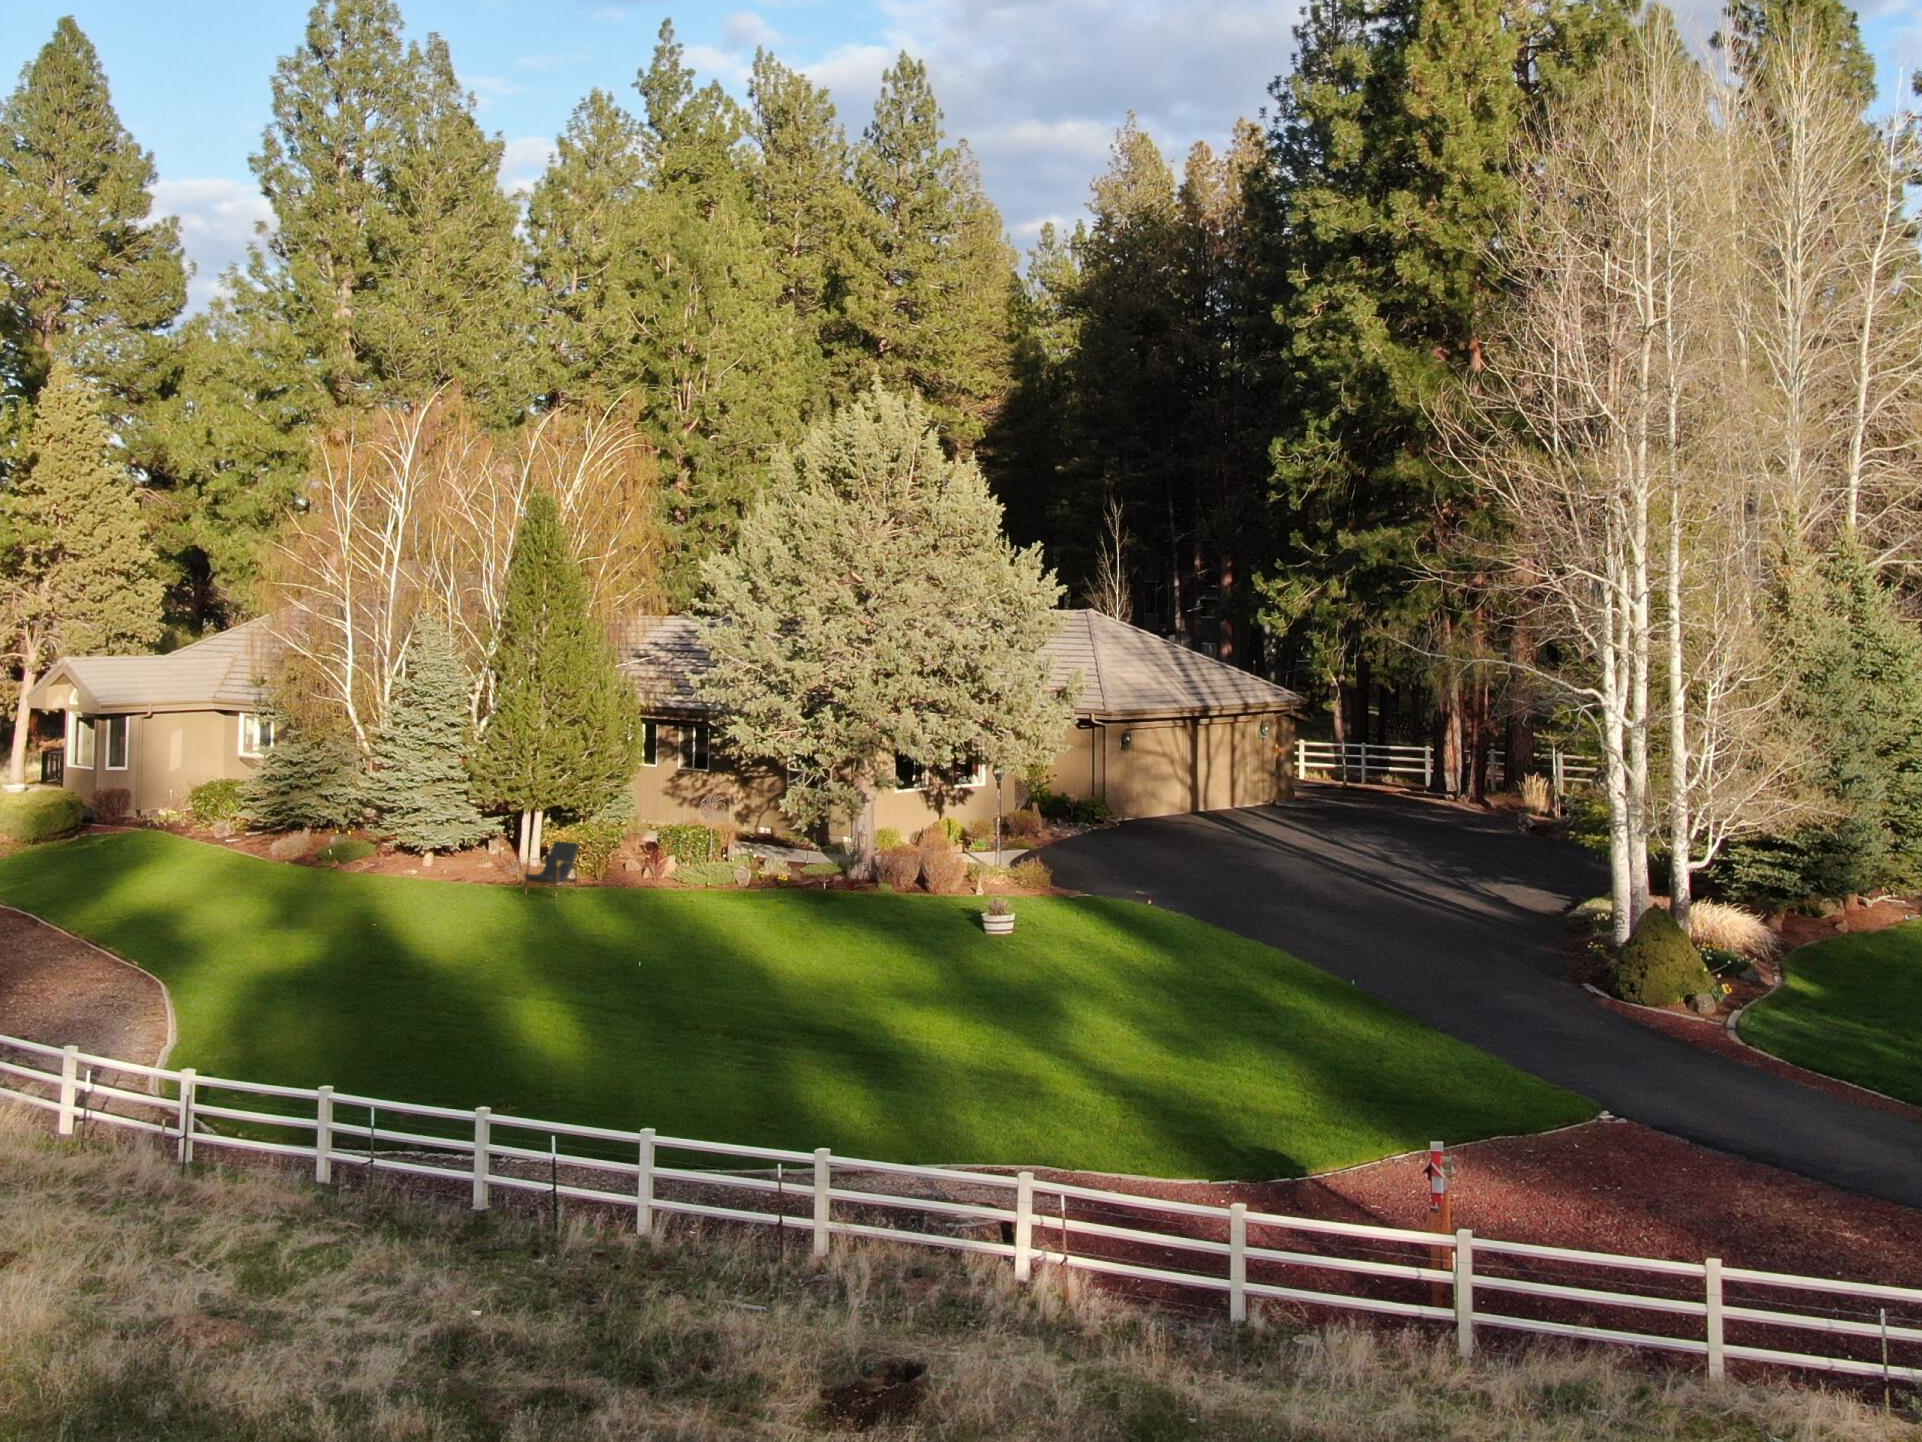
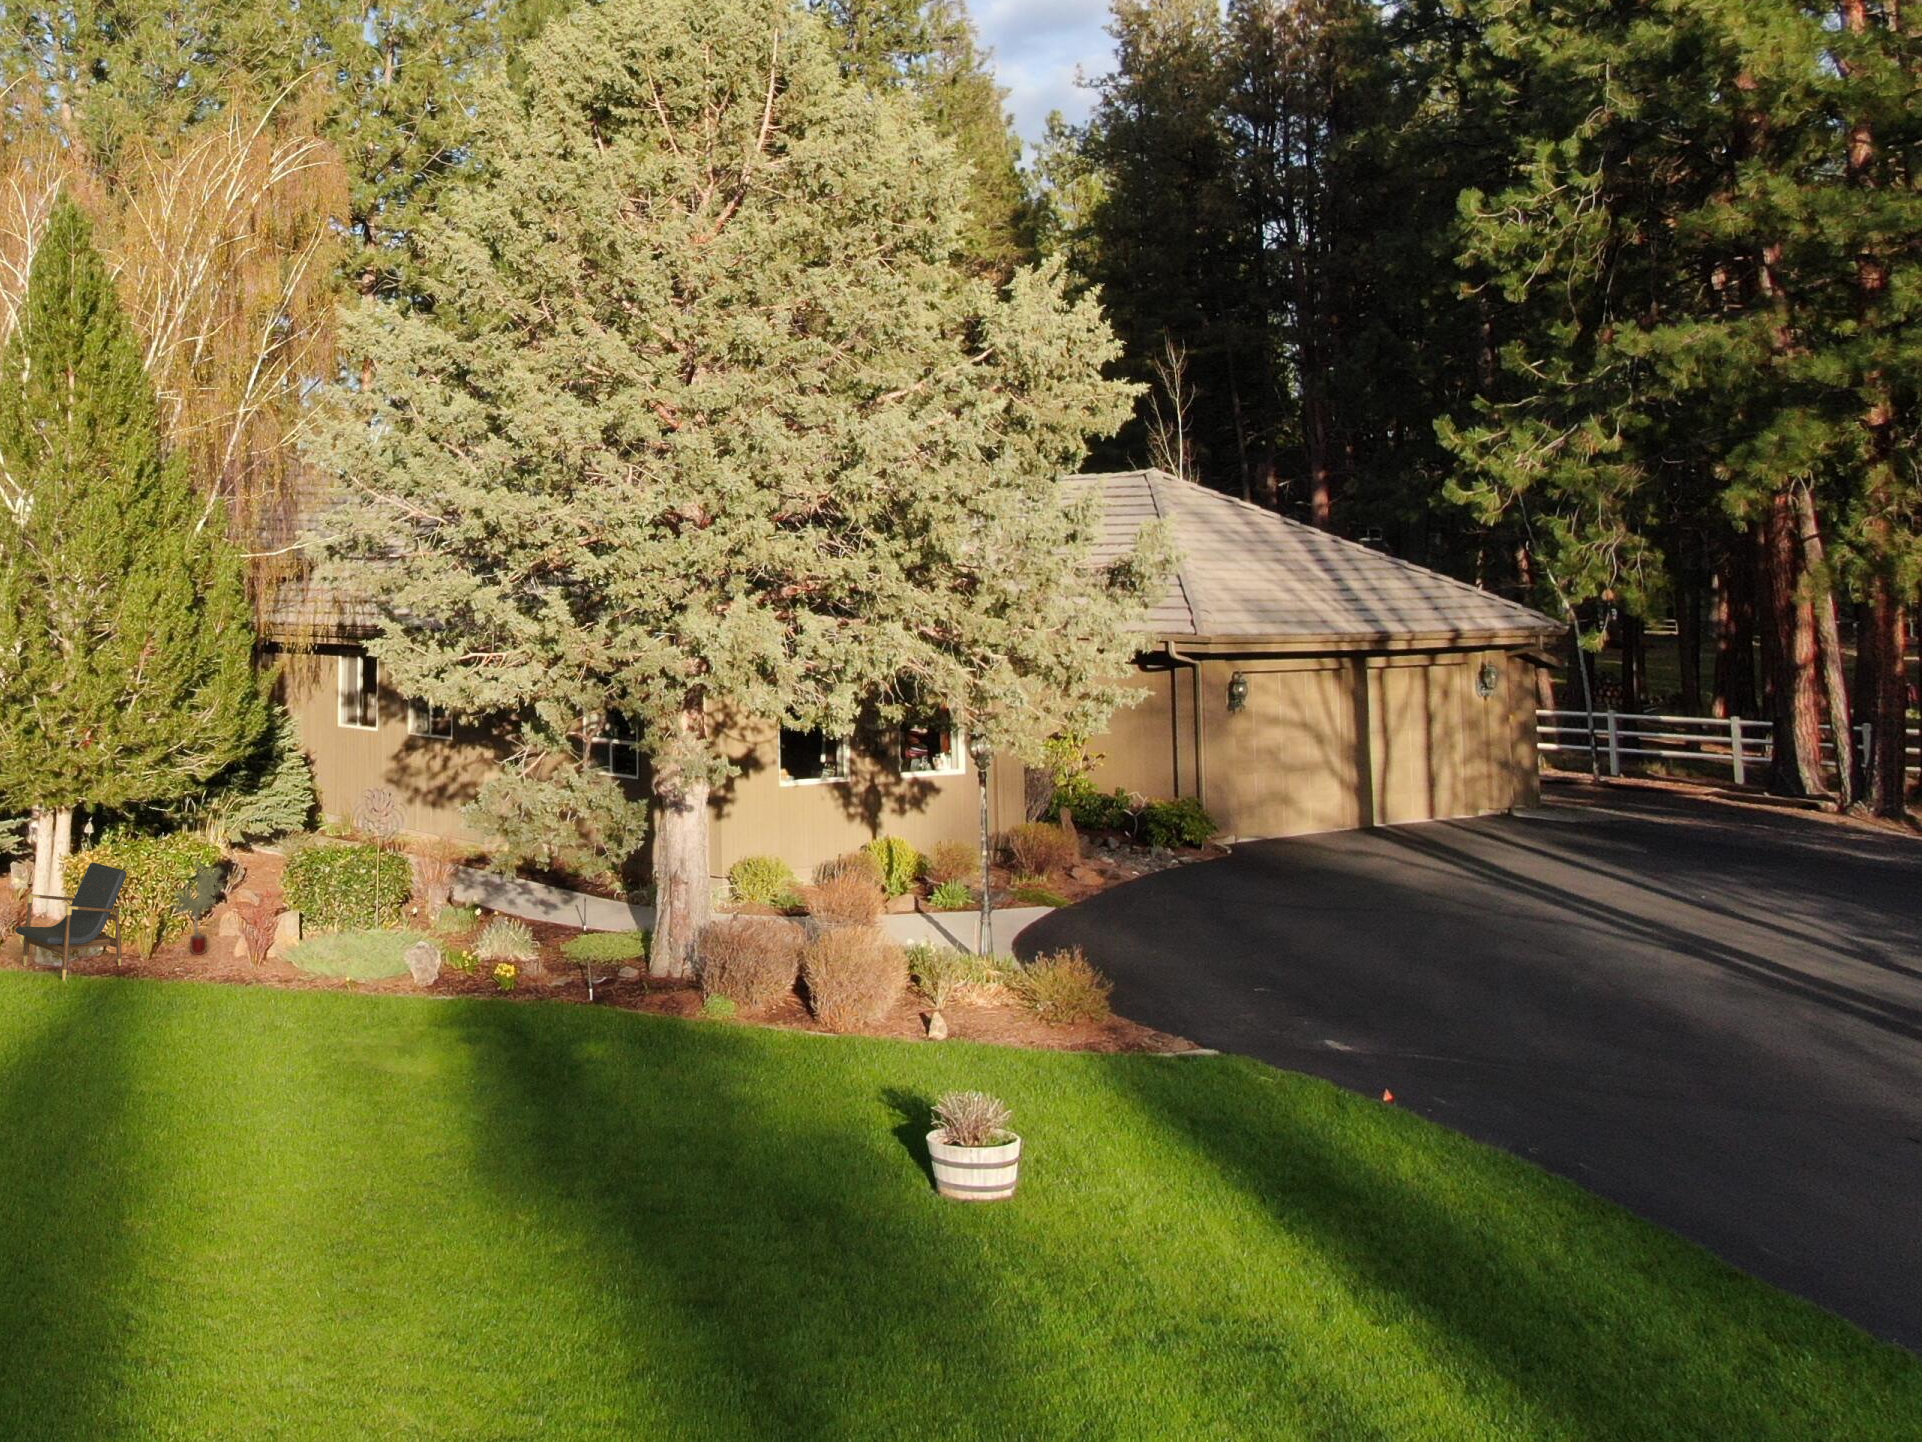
potted tree: present [840,843,866,890] -> present [173,861,223,955]

